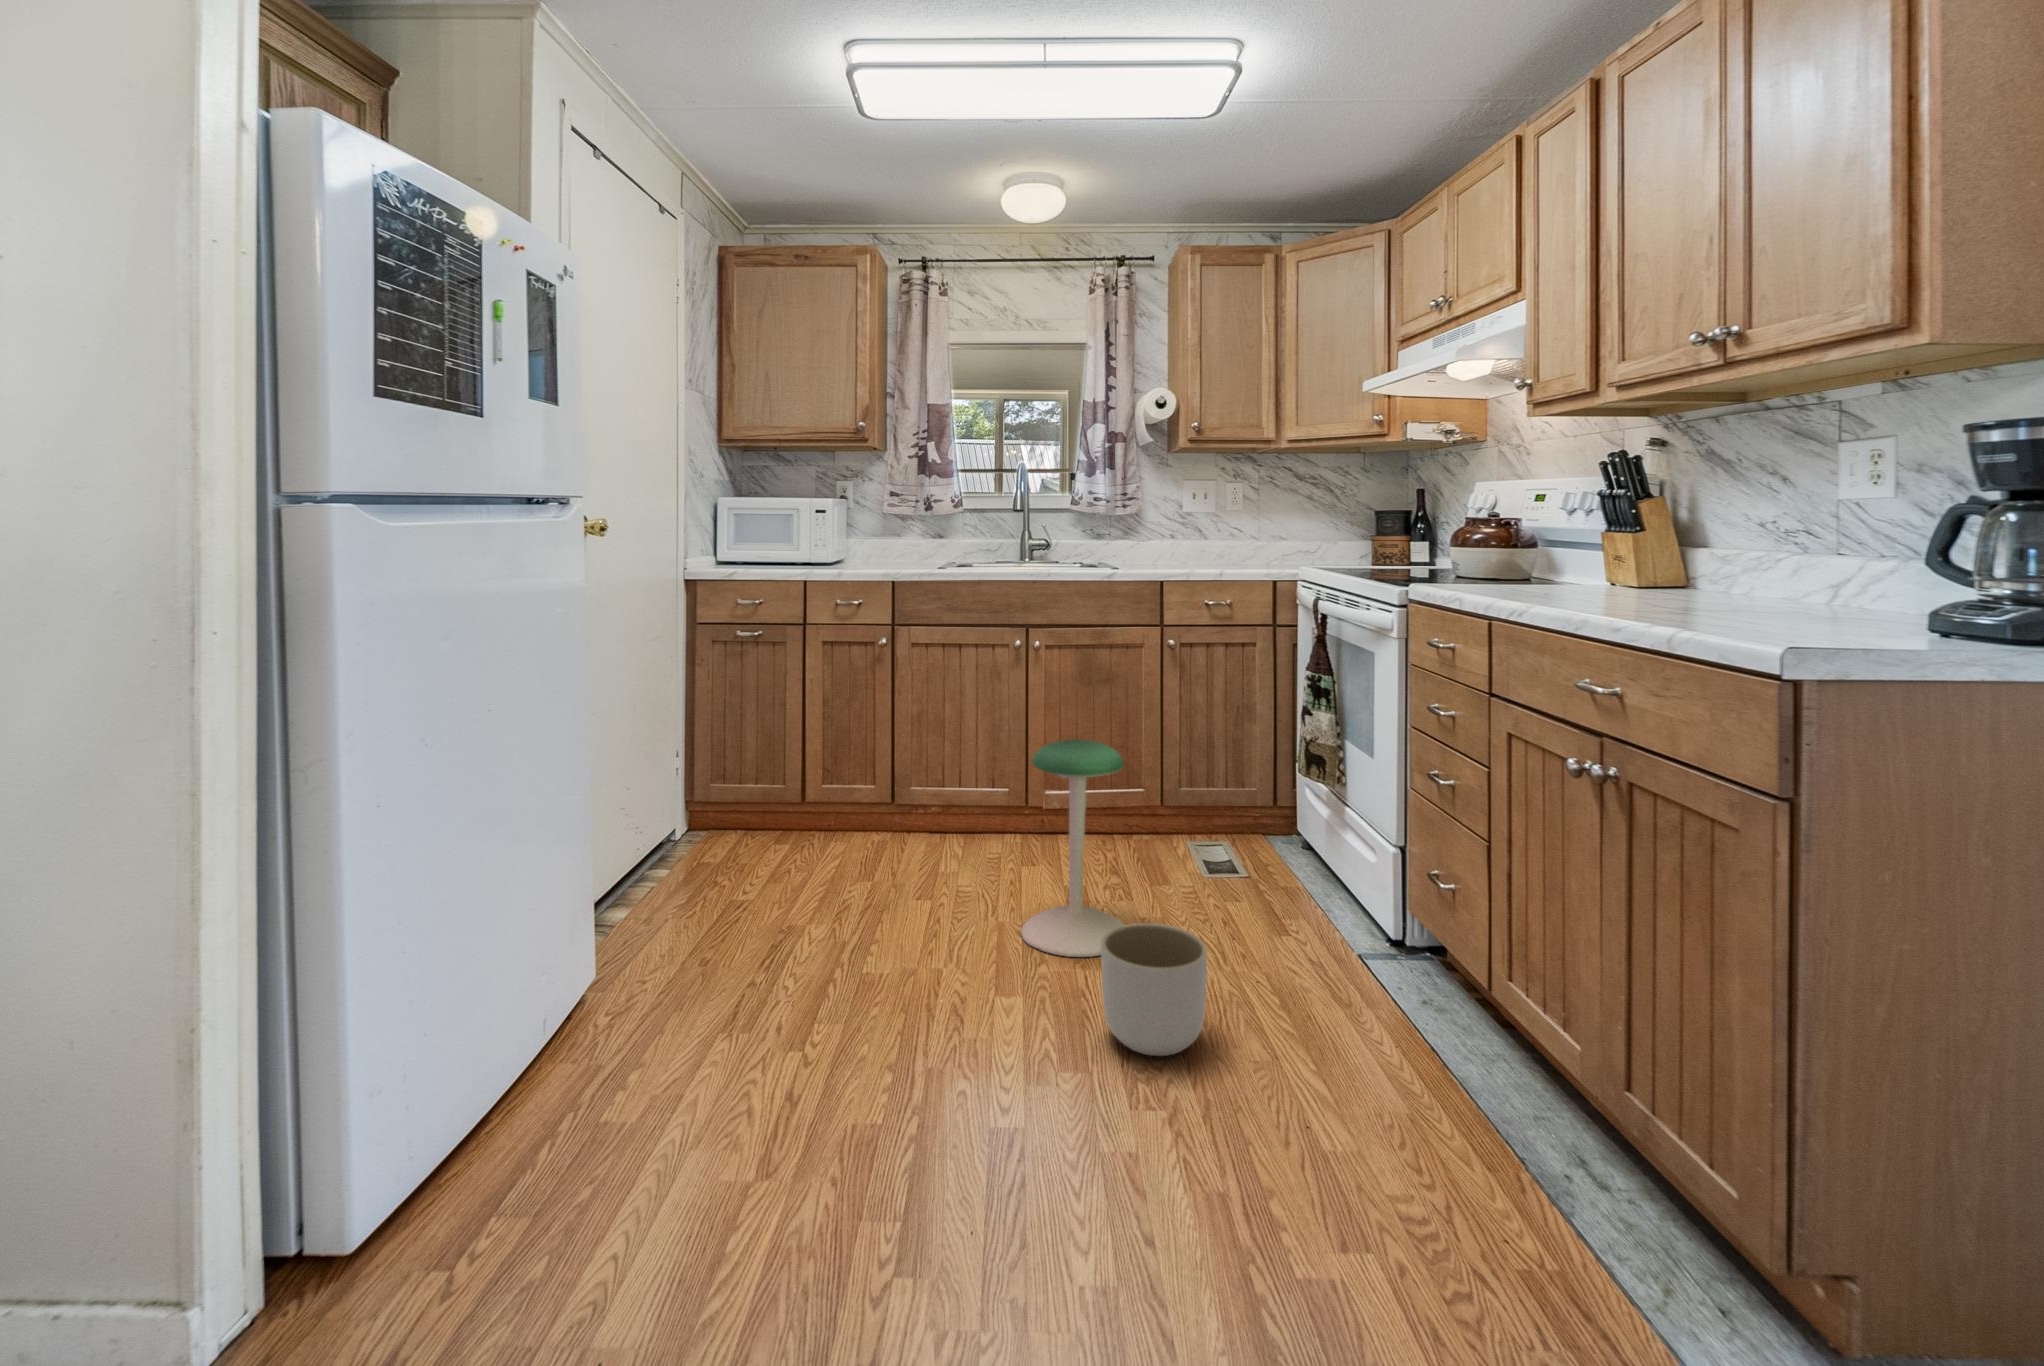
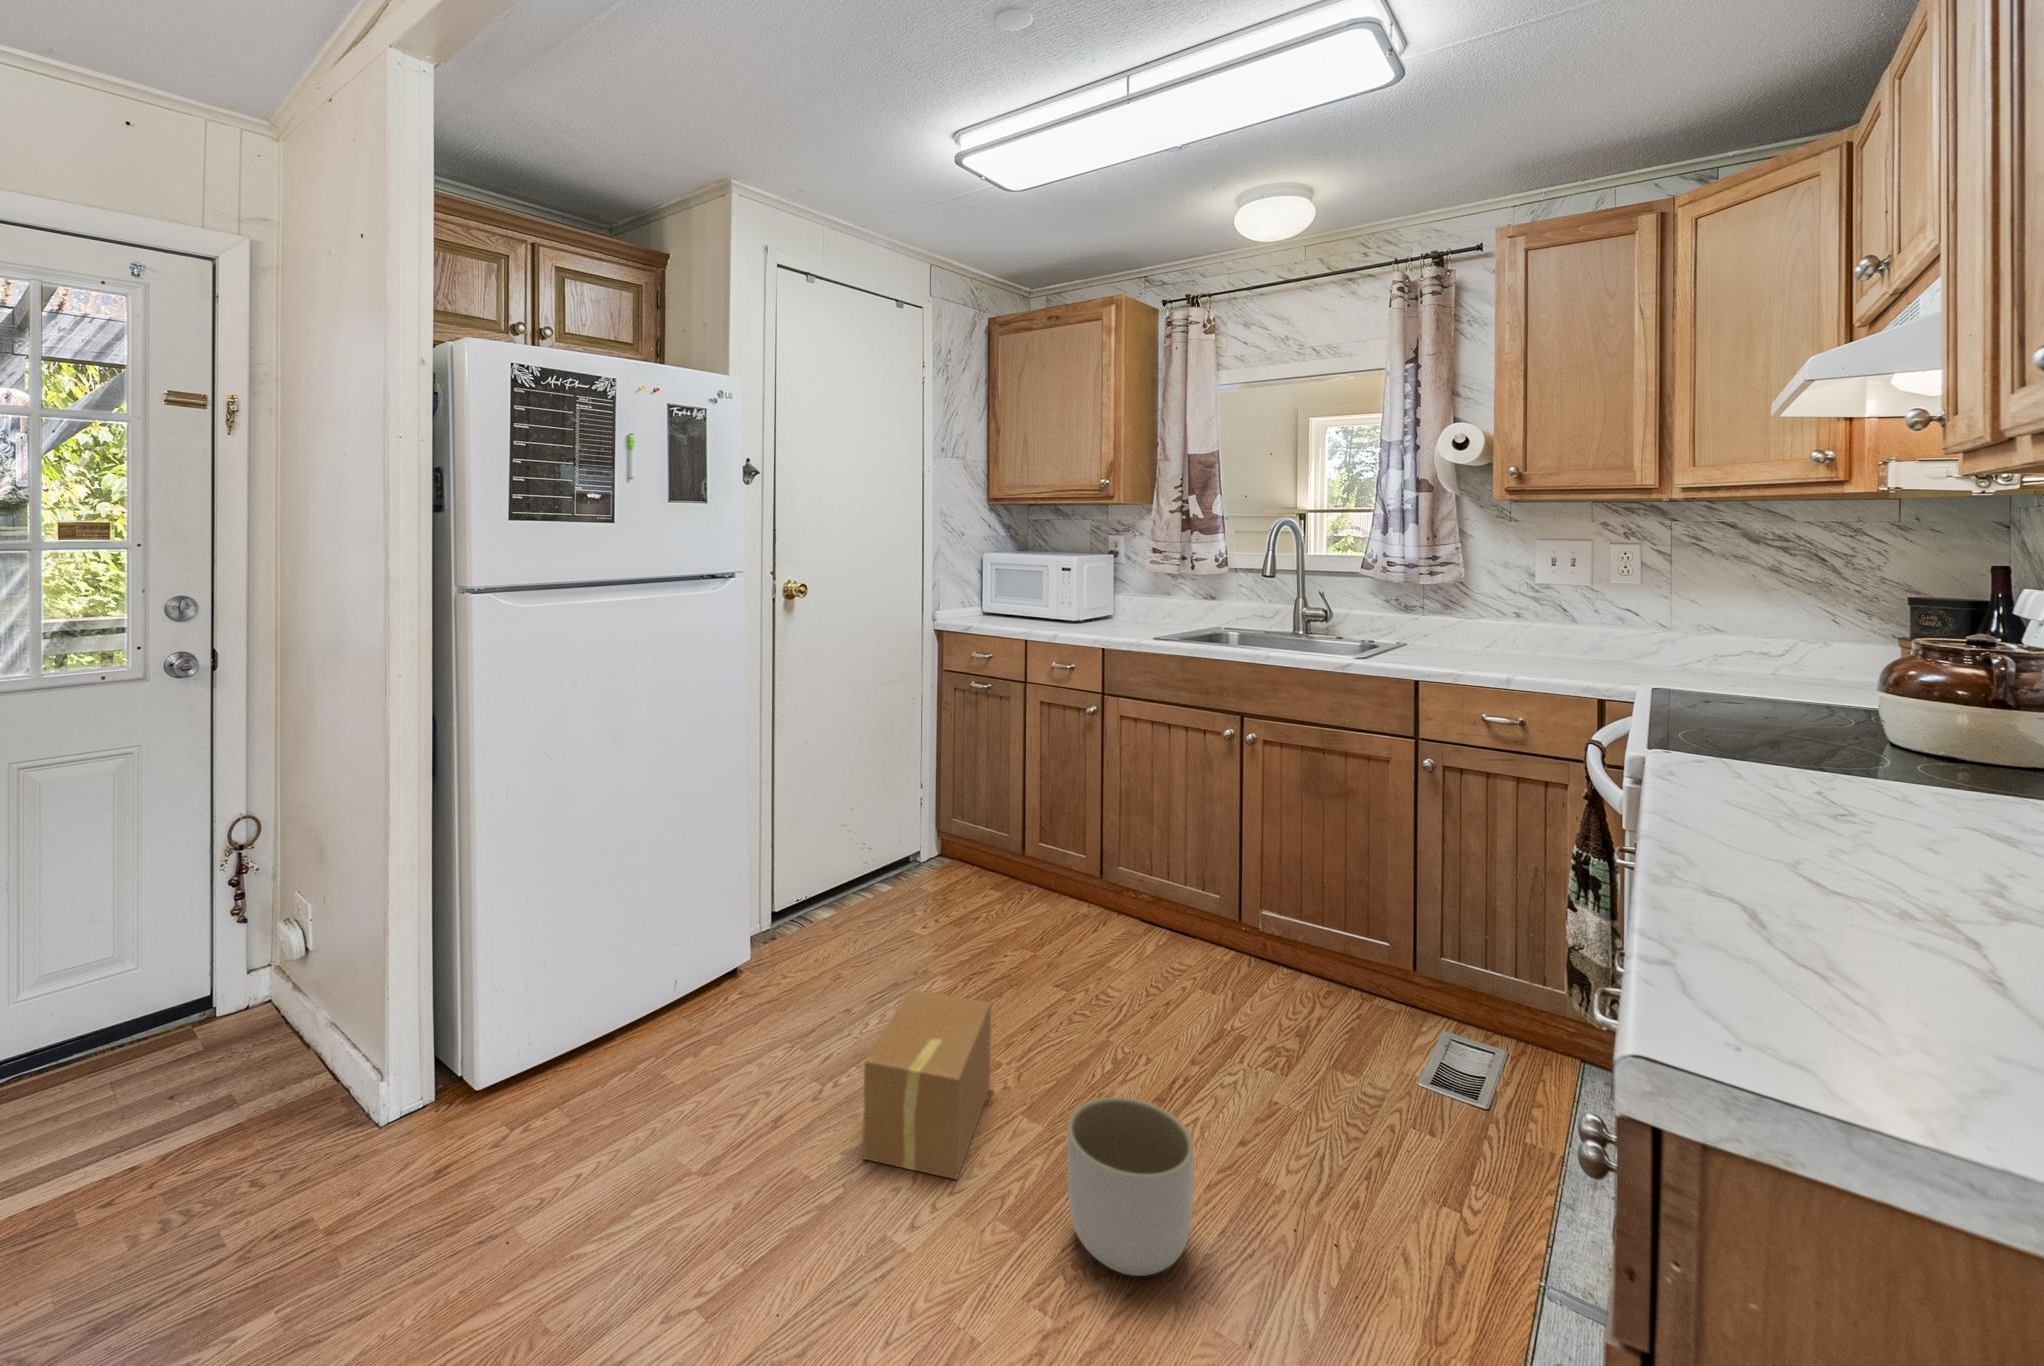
stool: present [1021,739,1124,957] -> none [1109,859,1238,1124]
cardboard box: none [866,901,994,1074] -> present [863,989,991,1179]

